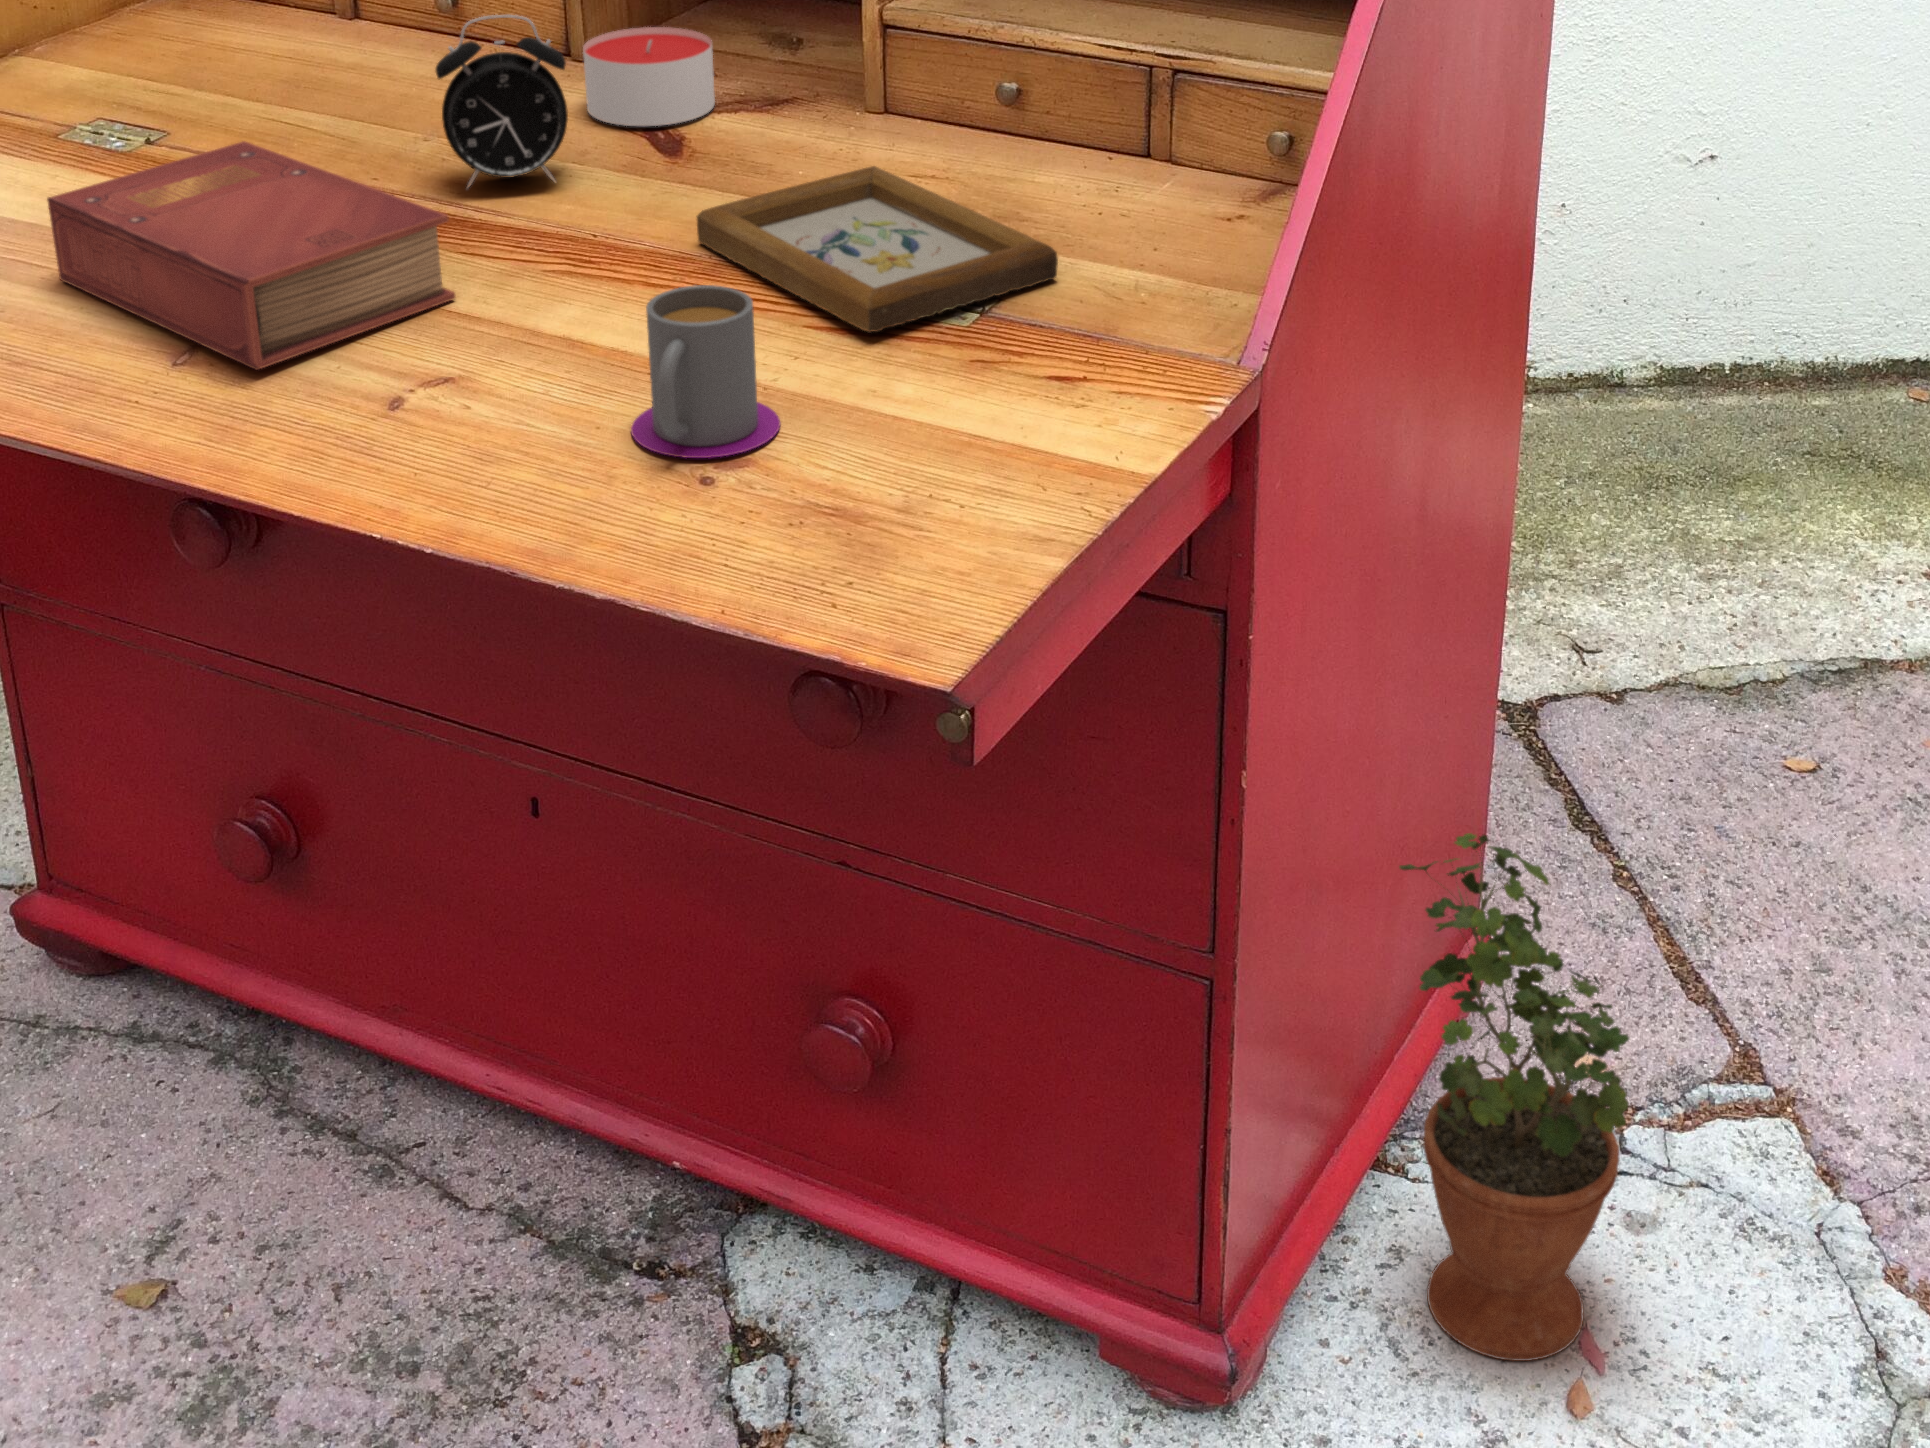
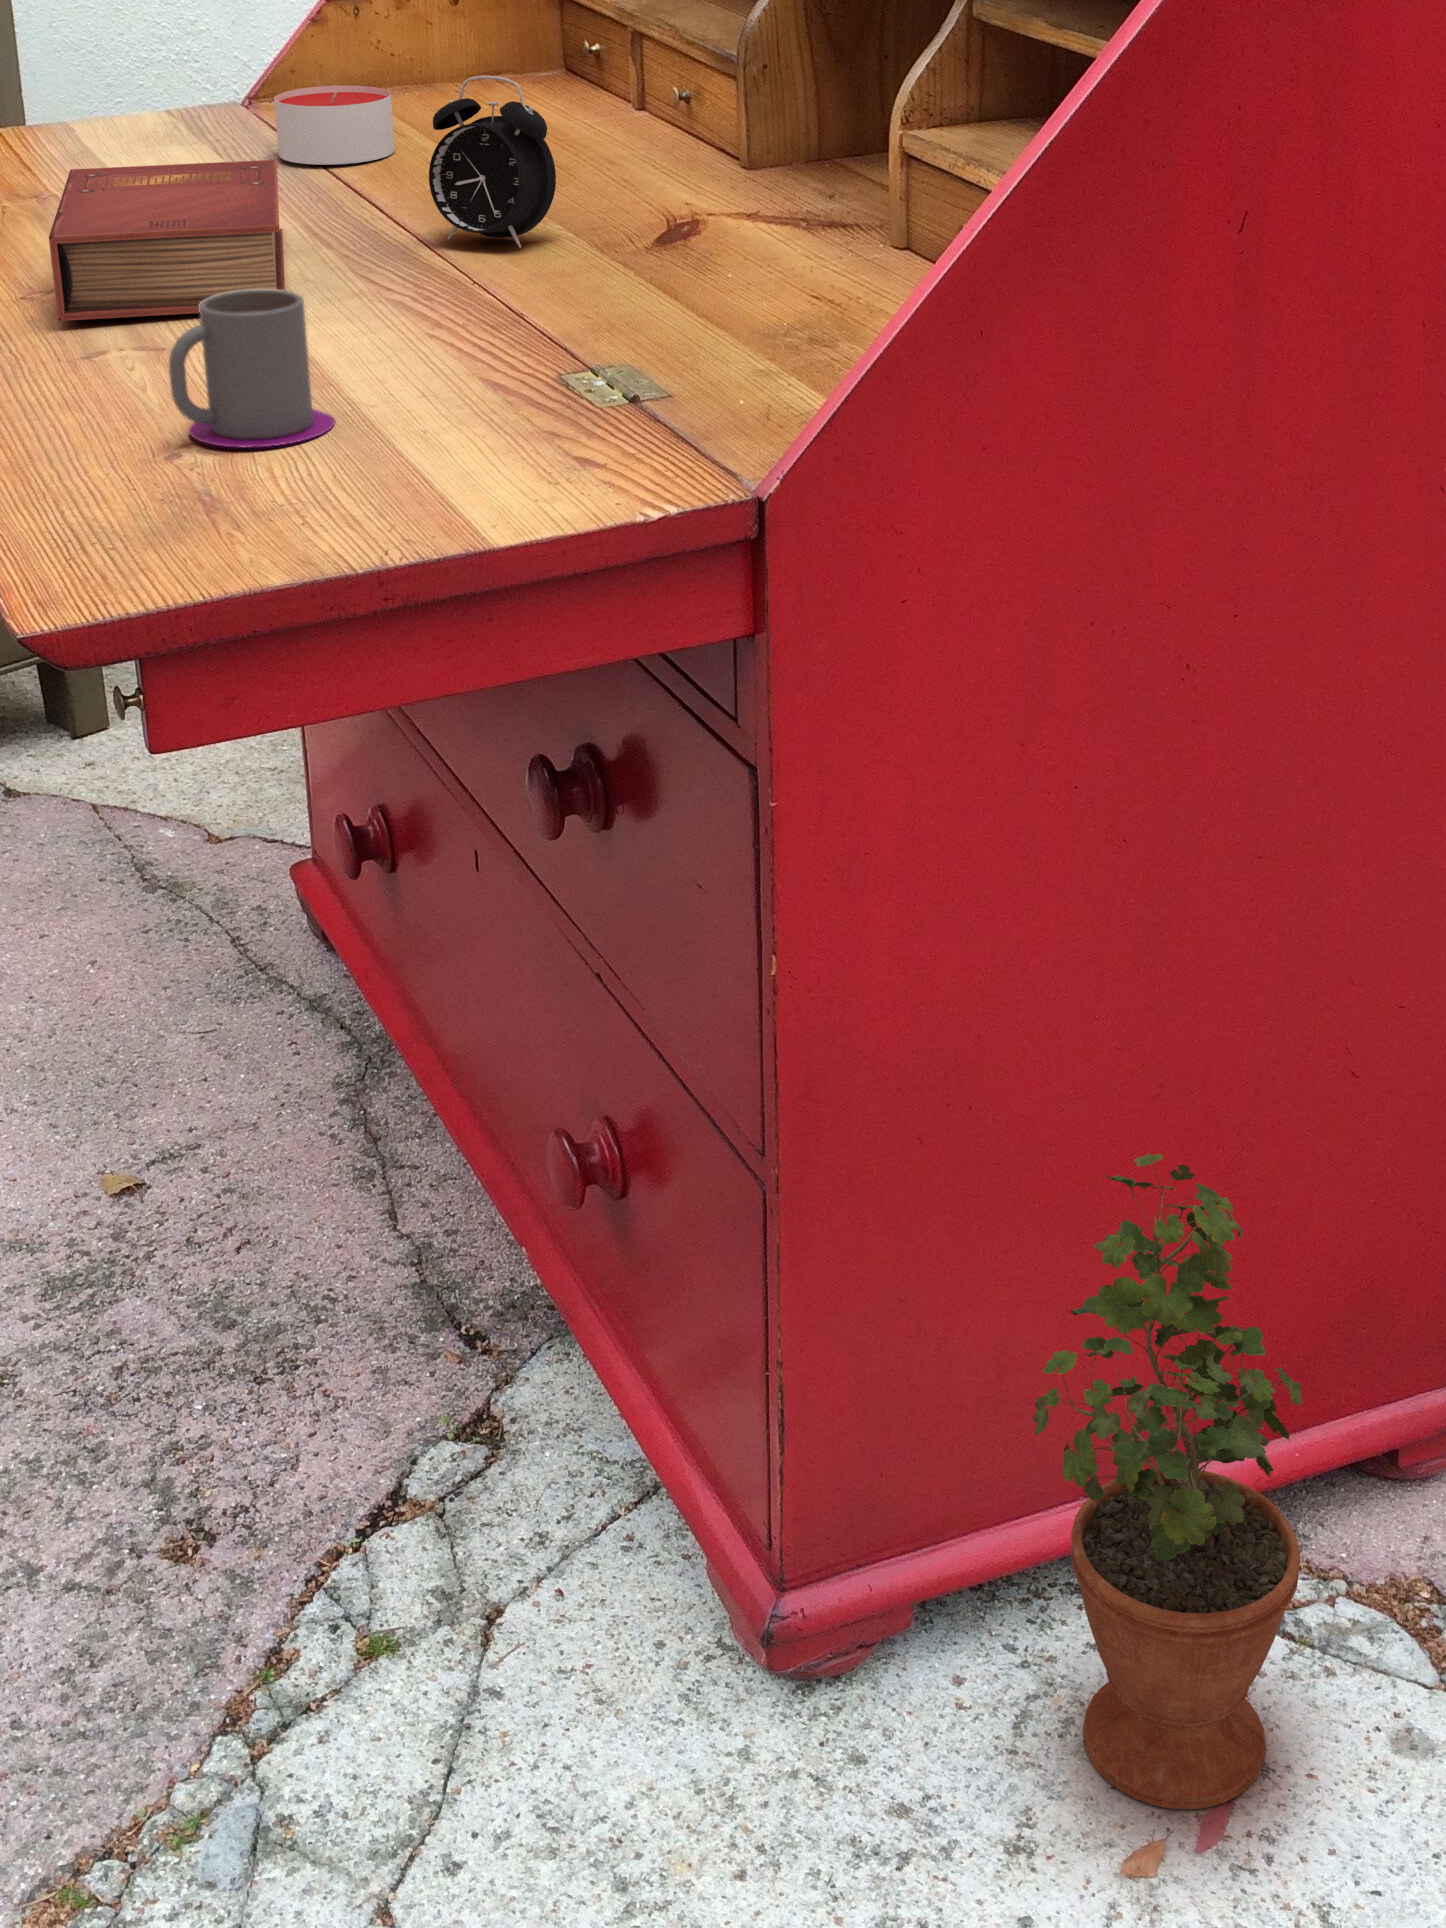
candle: present [583,27,715,126] -> present [274,86,395,165]
picture frame: present [697,166,1058,332] -> none [497,271,752,391]

